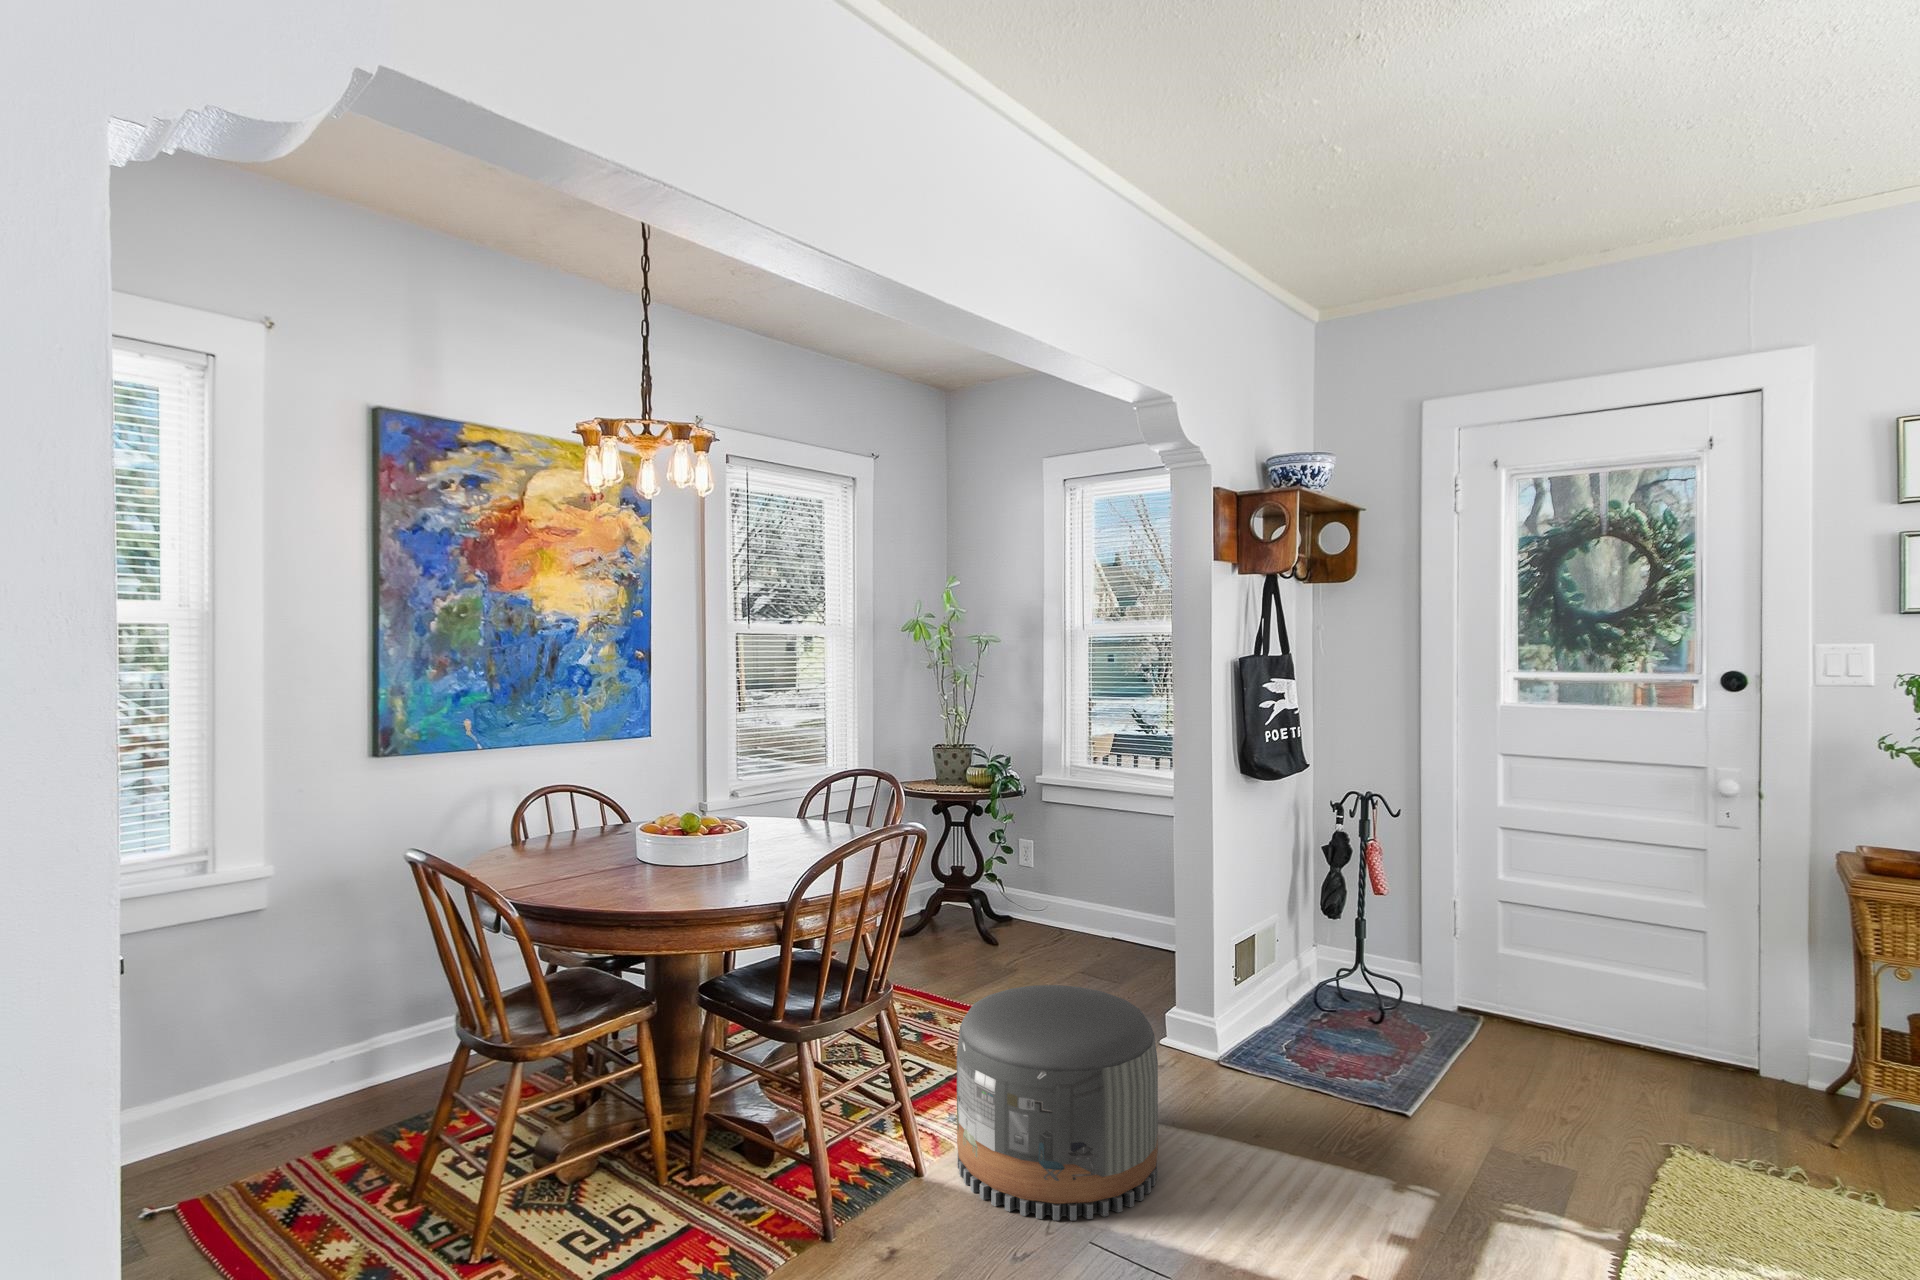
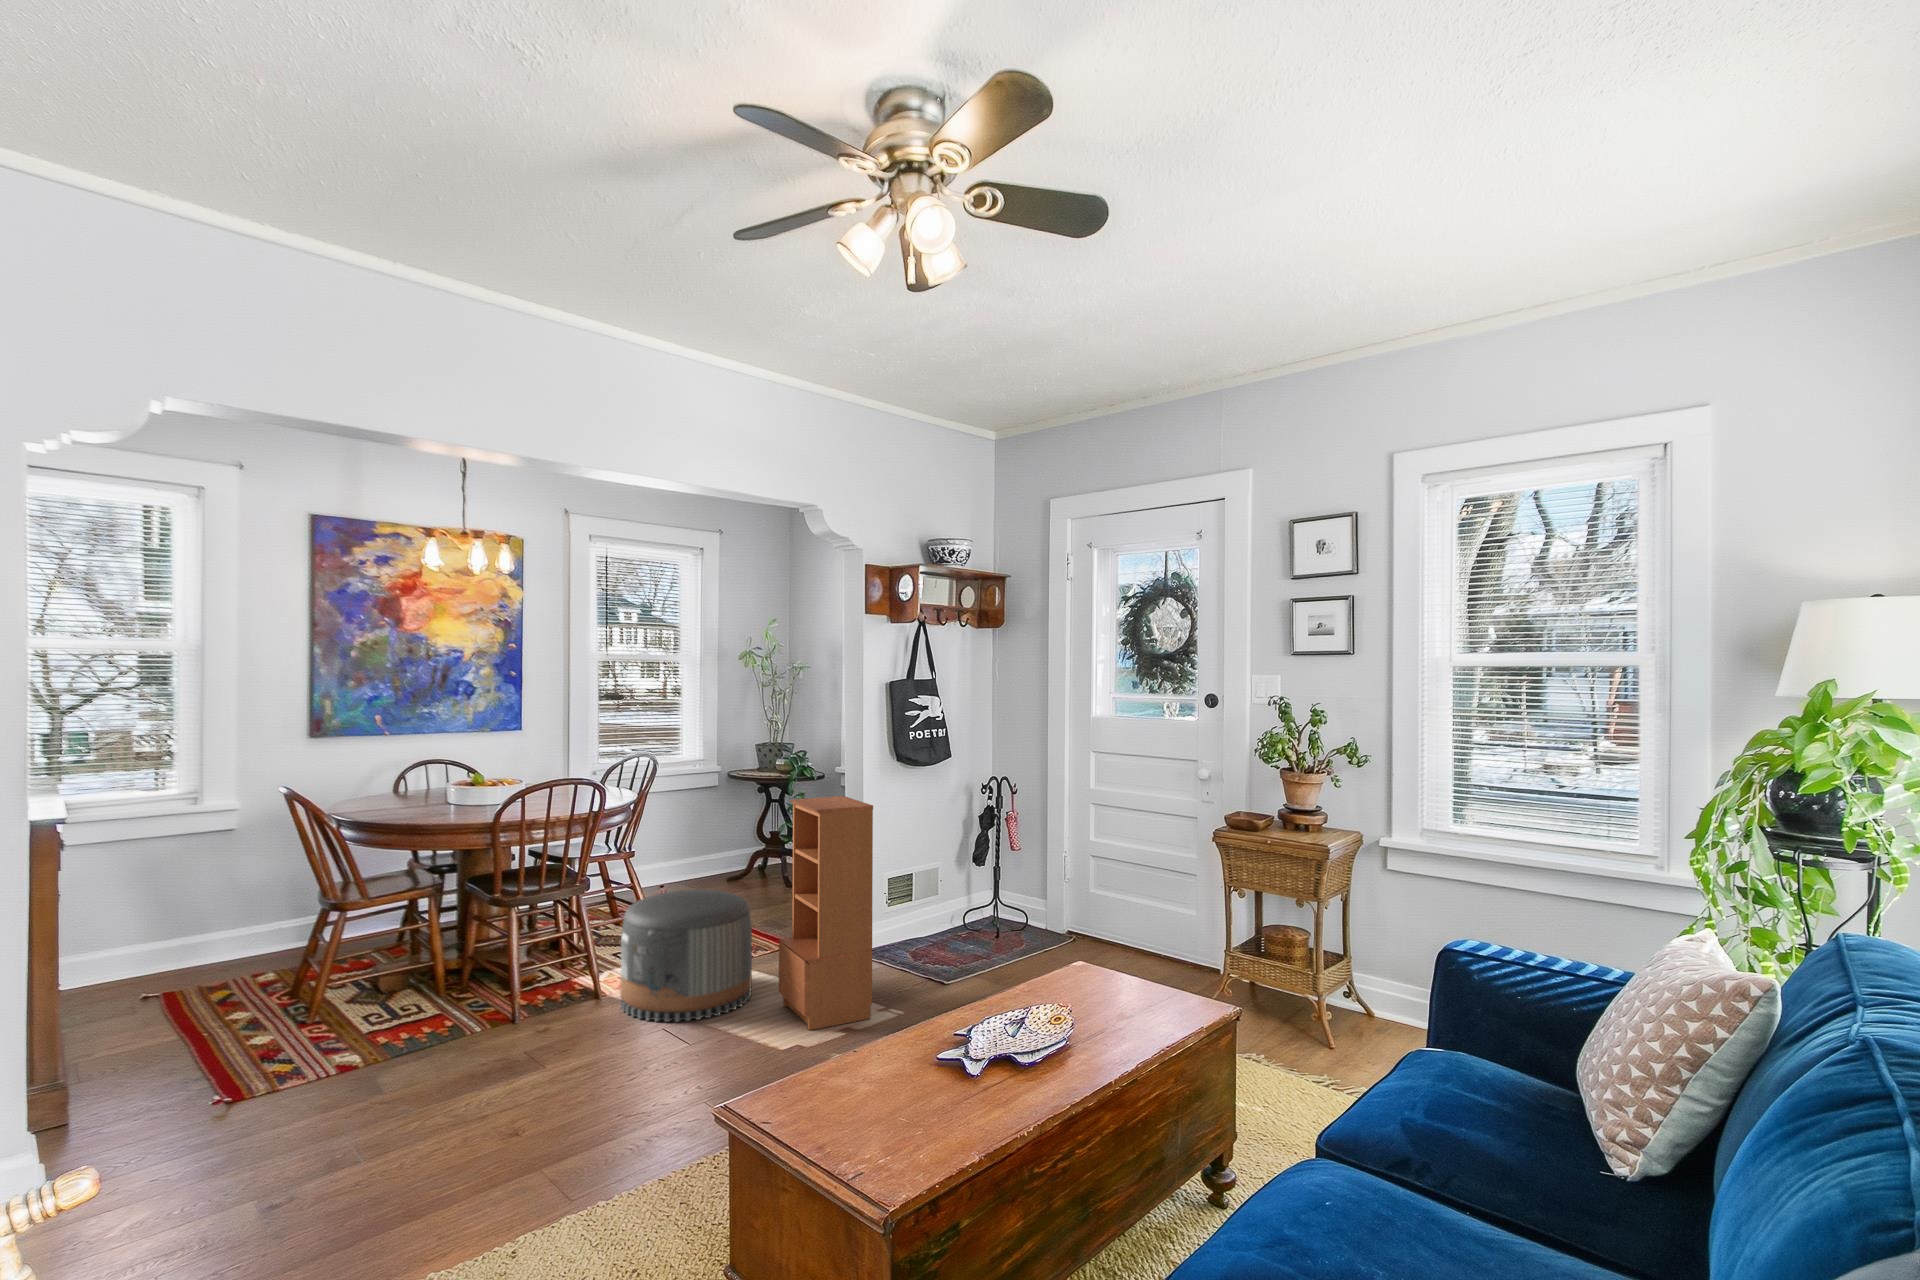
bookcase: none [1213,839,1383,1226] -> present [779,796,873,1030]

